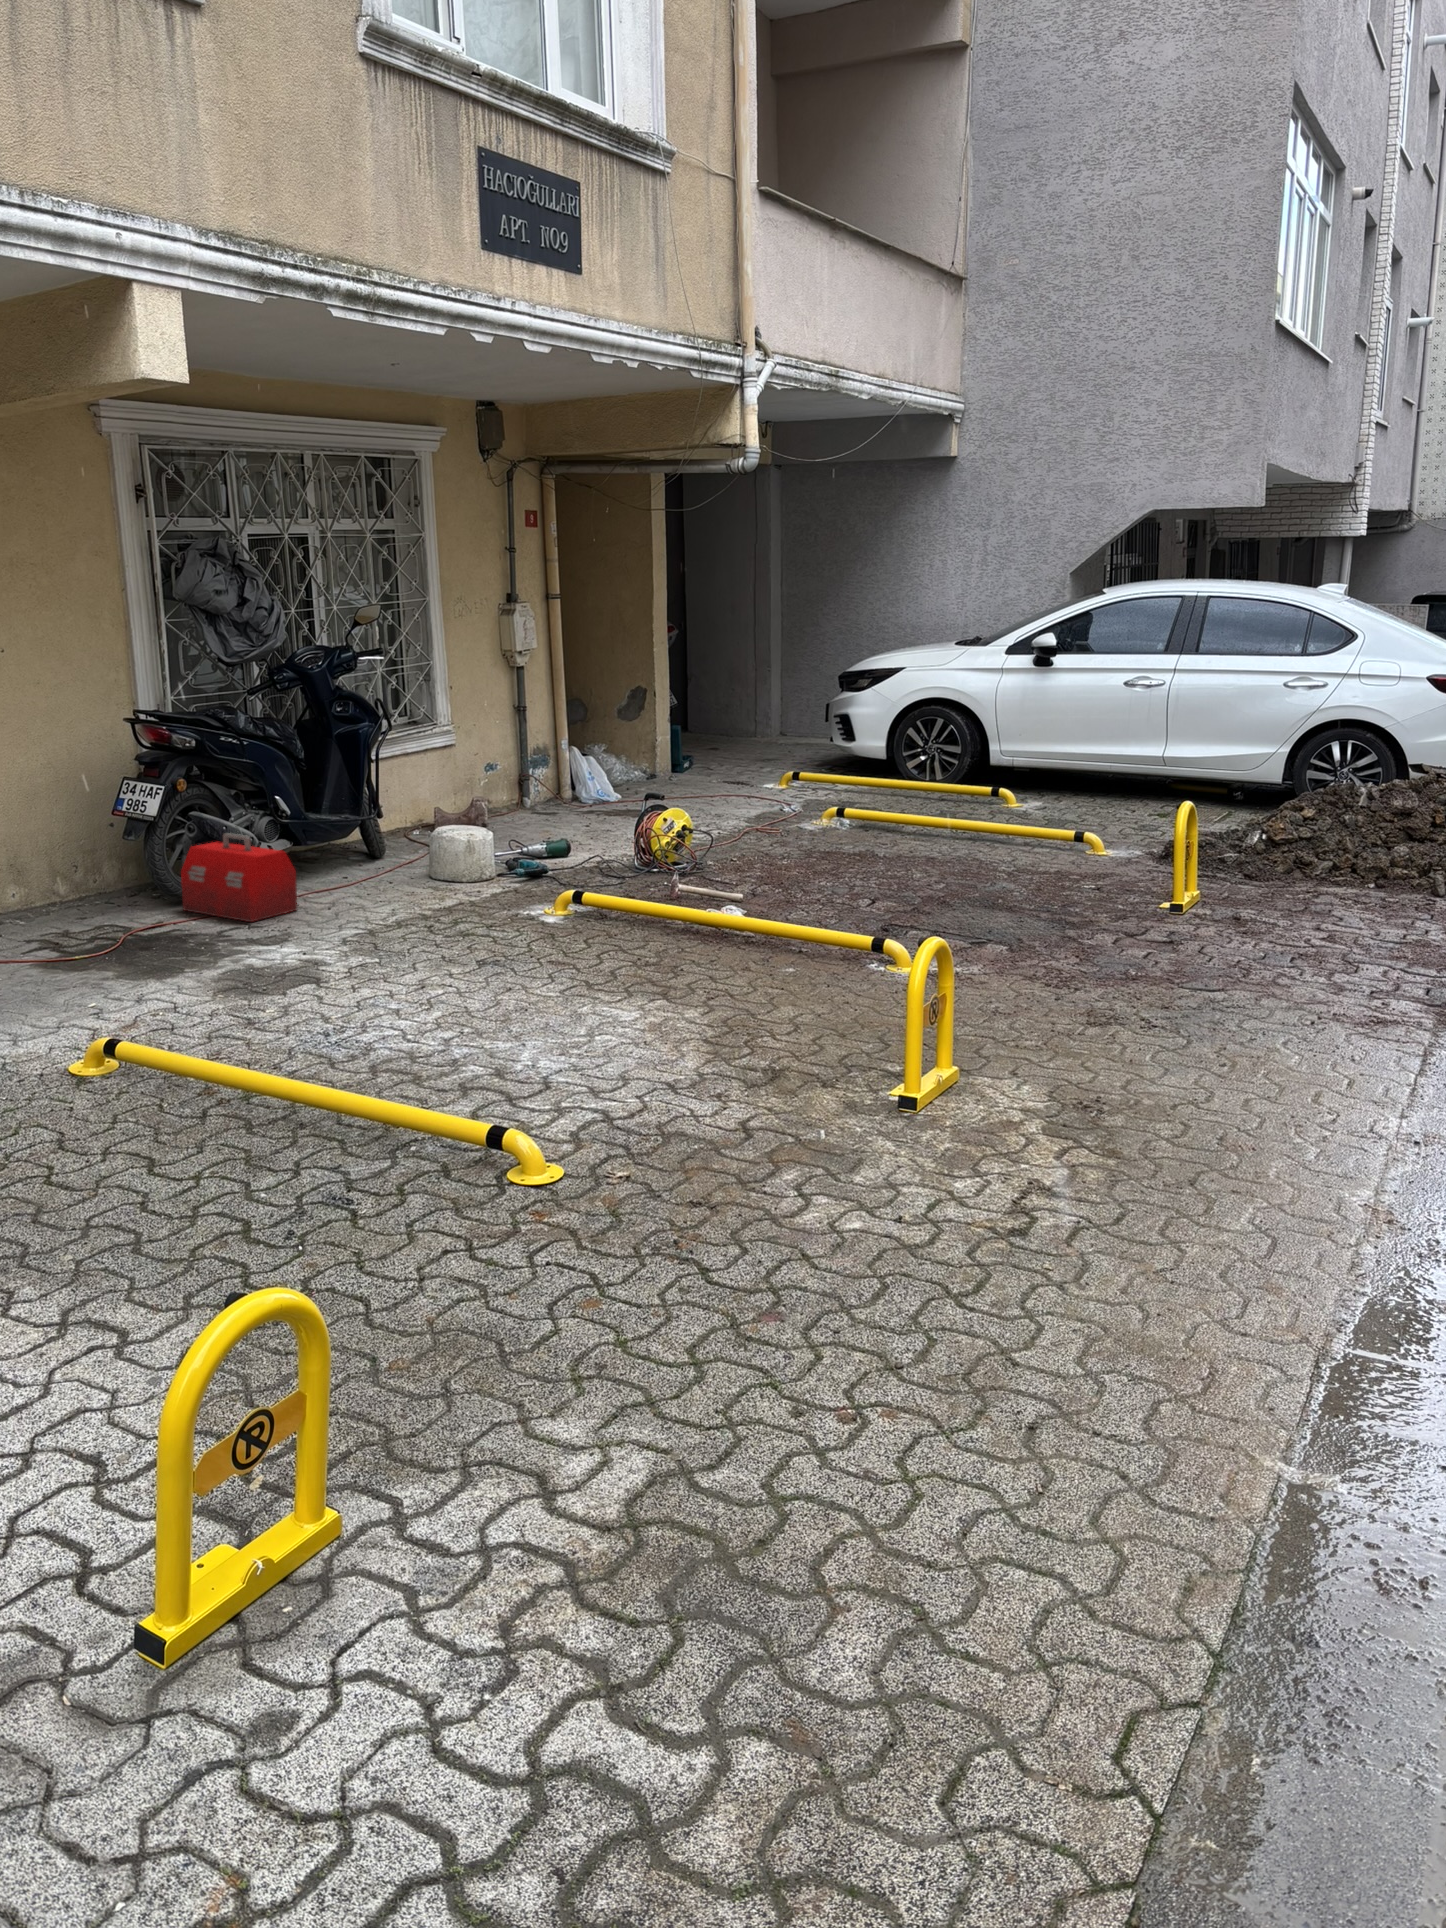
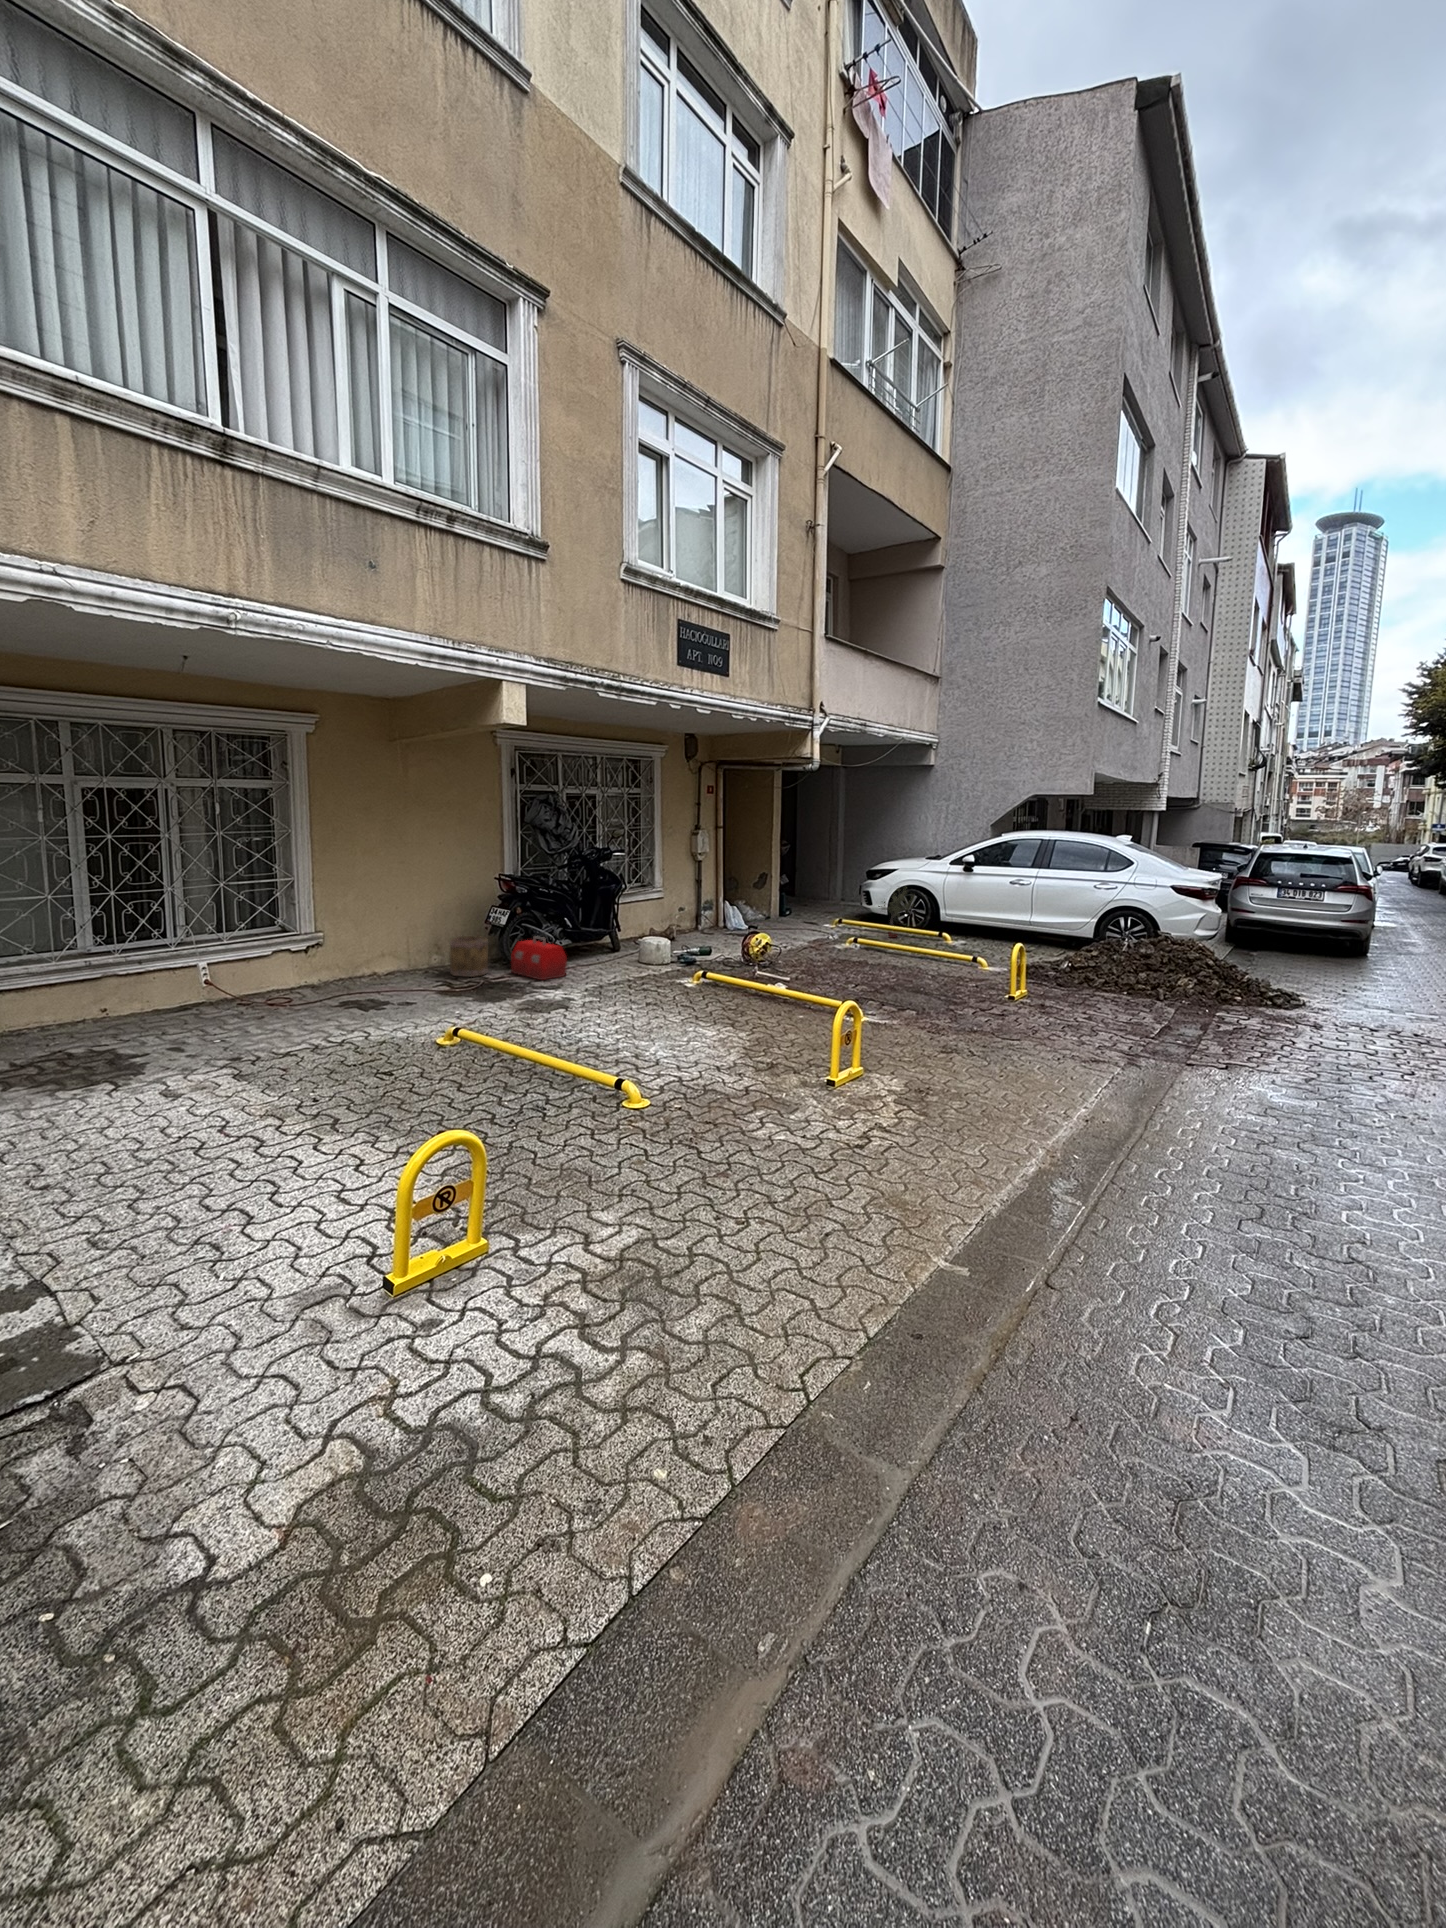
potted tree: none [865,697,941,798] -> present [878,888,914,938]
bucket: none [51,838,138,924] -> present [450,936,491,977]

